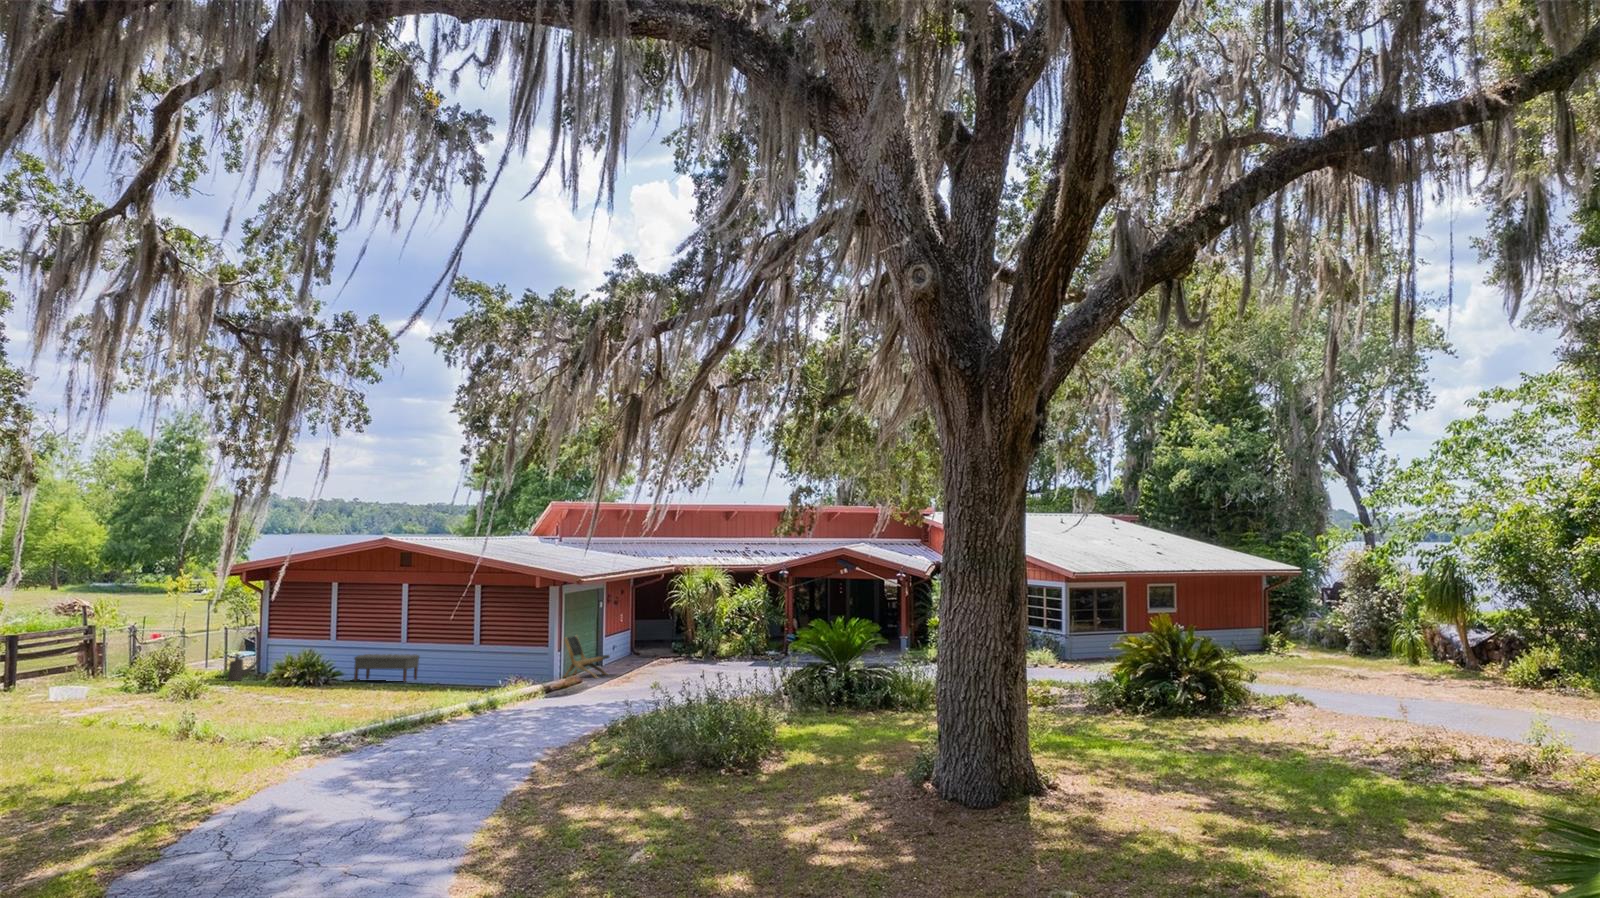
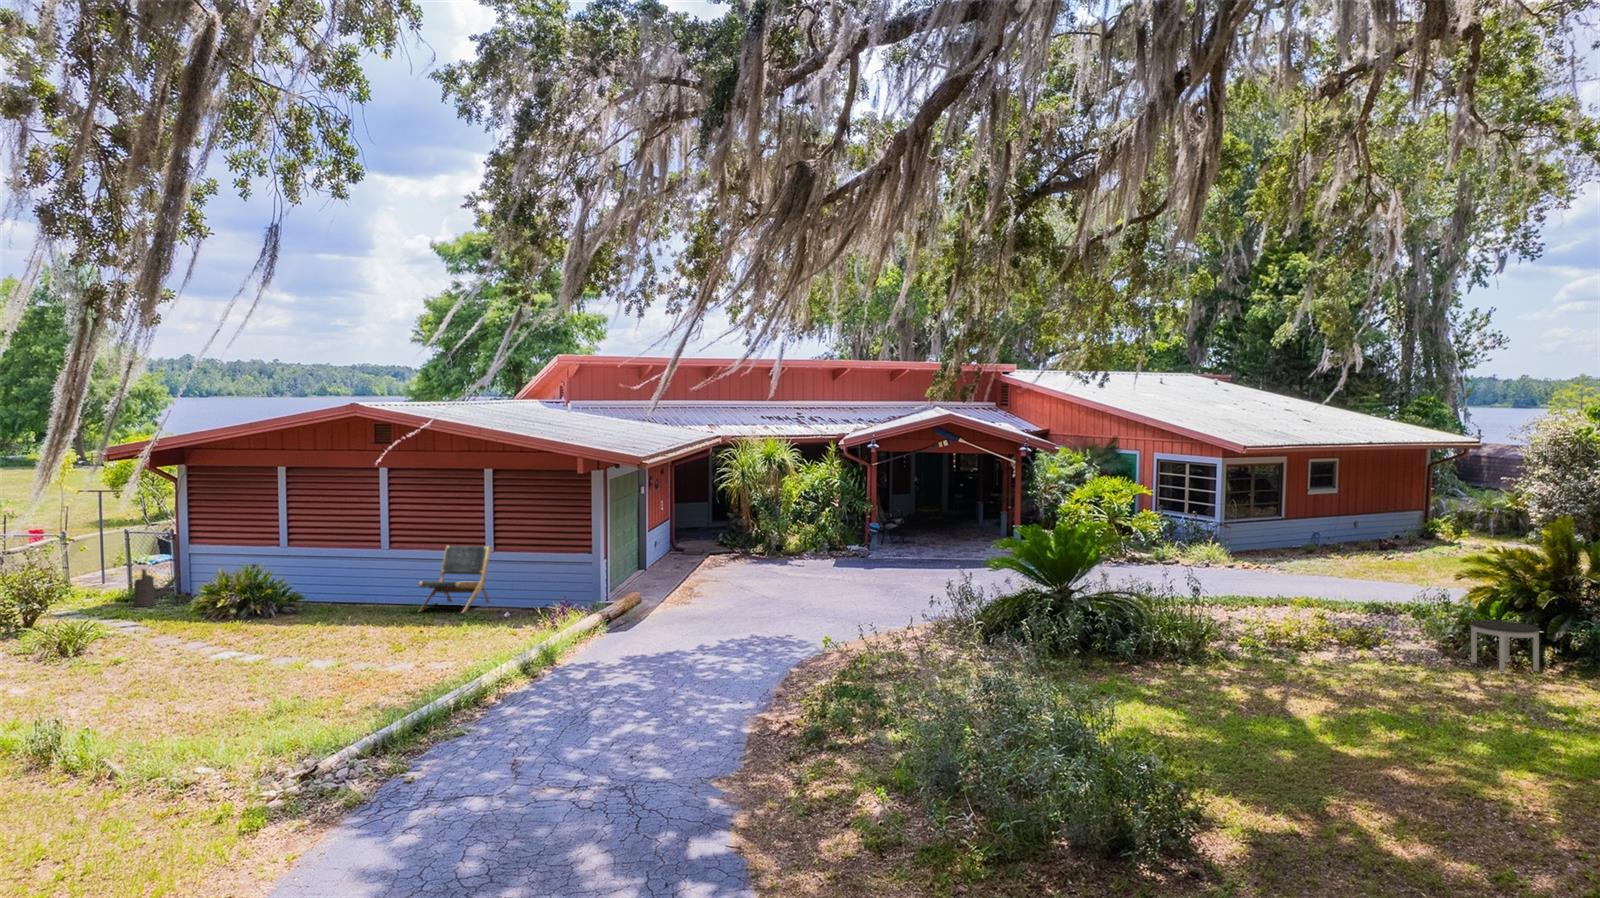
lounge chair: present [564,635,610,678] -> present [418,546,491,612]
bench: present [354,654,419,682] -> none [317,567,410,607]
round table: none [1065,680,1102,712] -> present [1470,620,1540,672]

